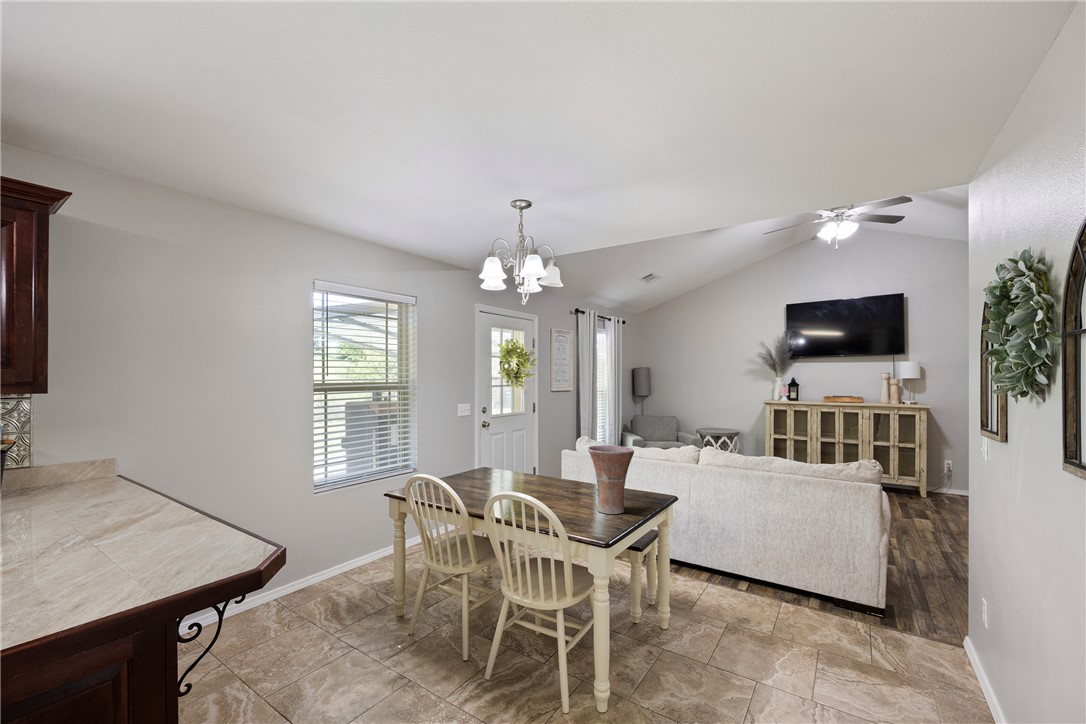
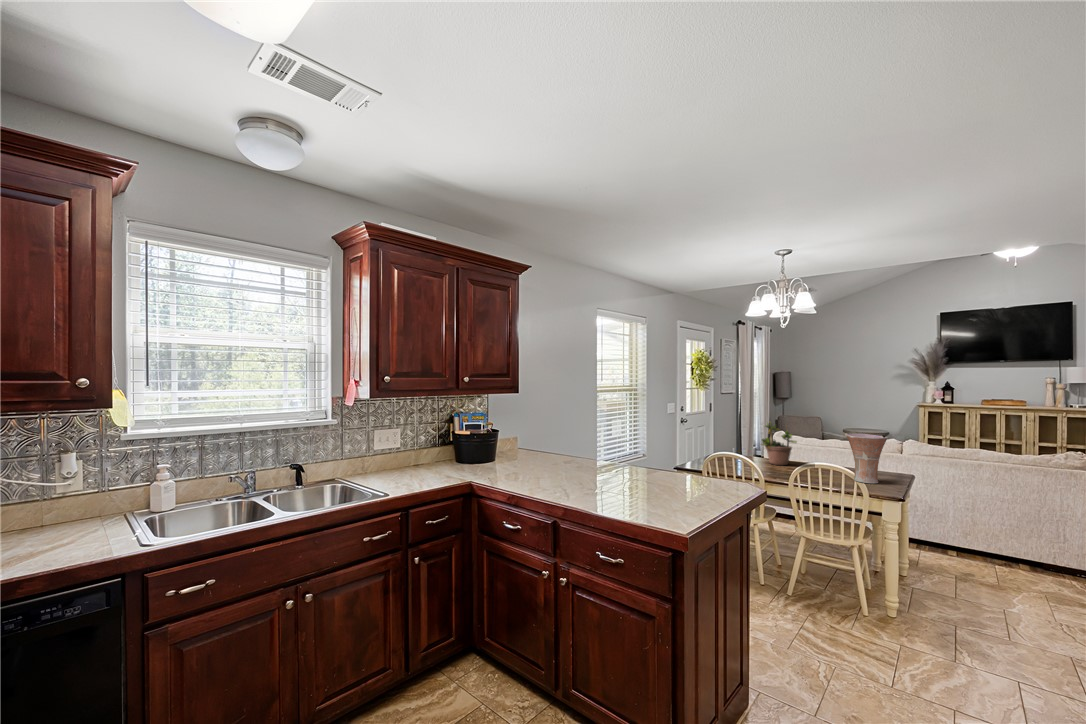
potted plant: none [508,425,552,488] -> present [761,422,797,465]

